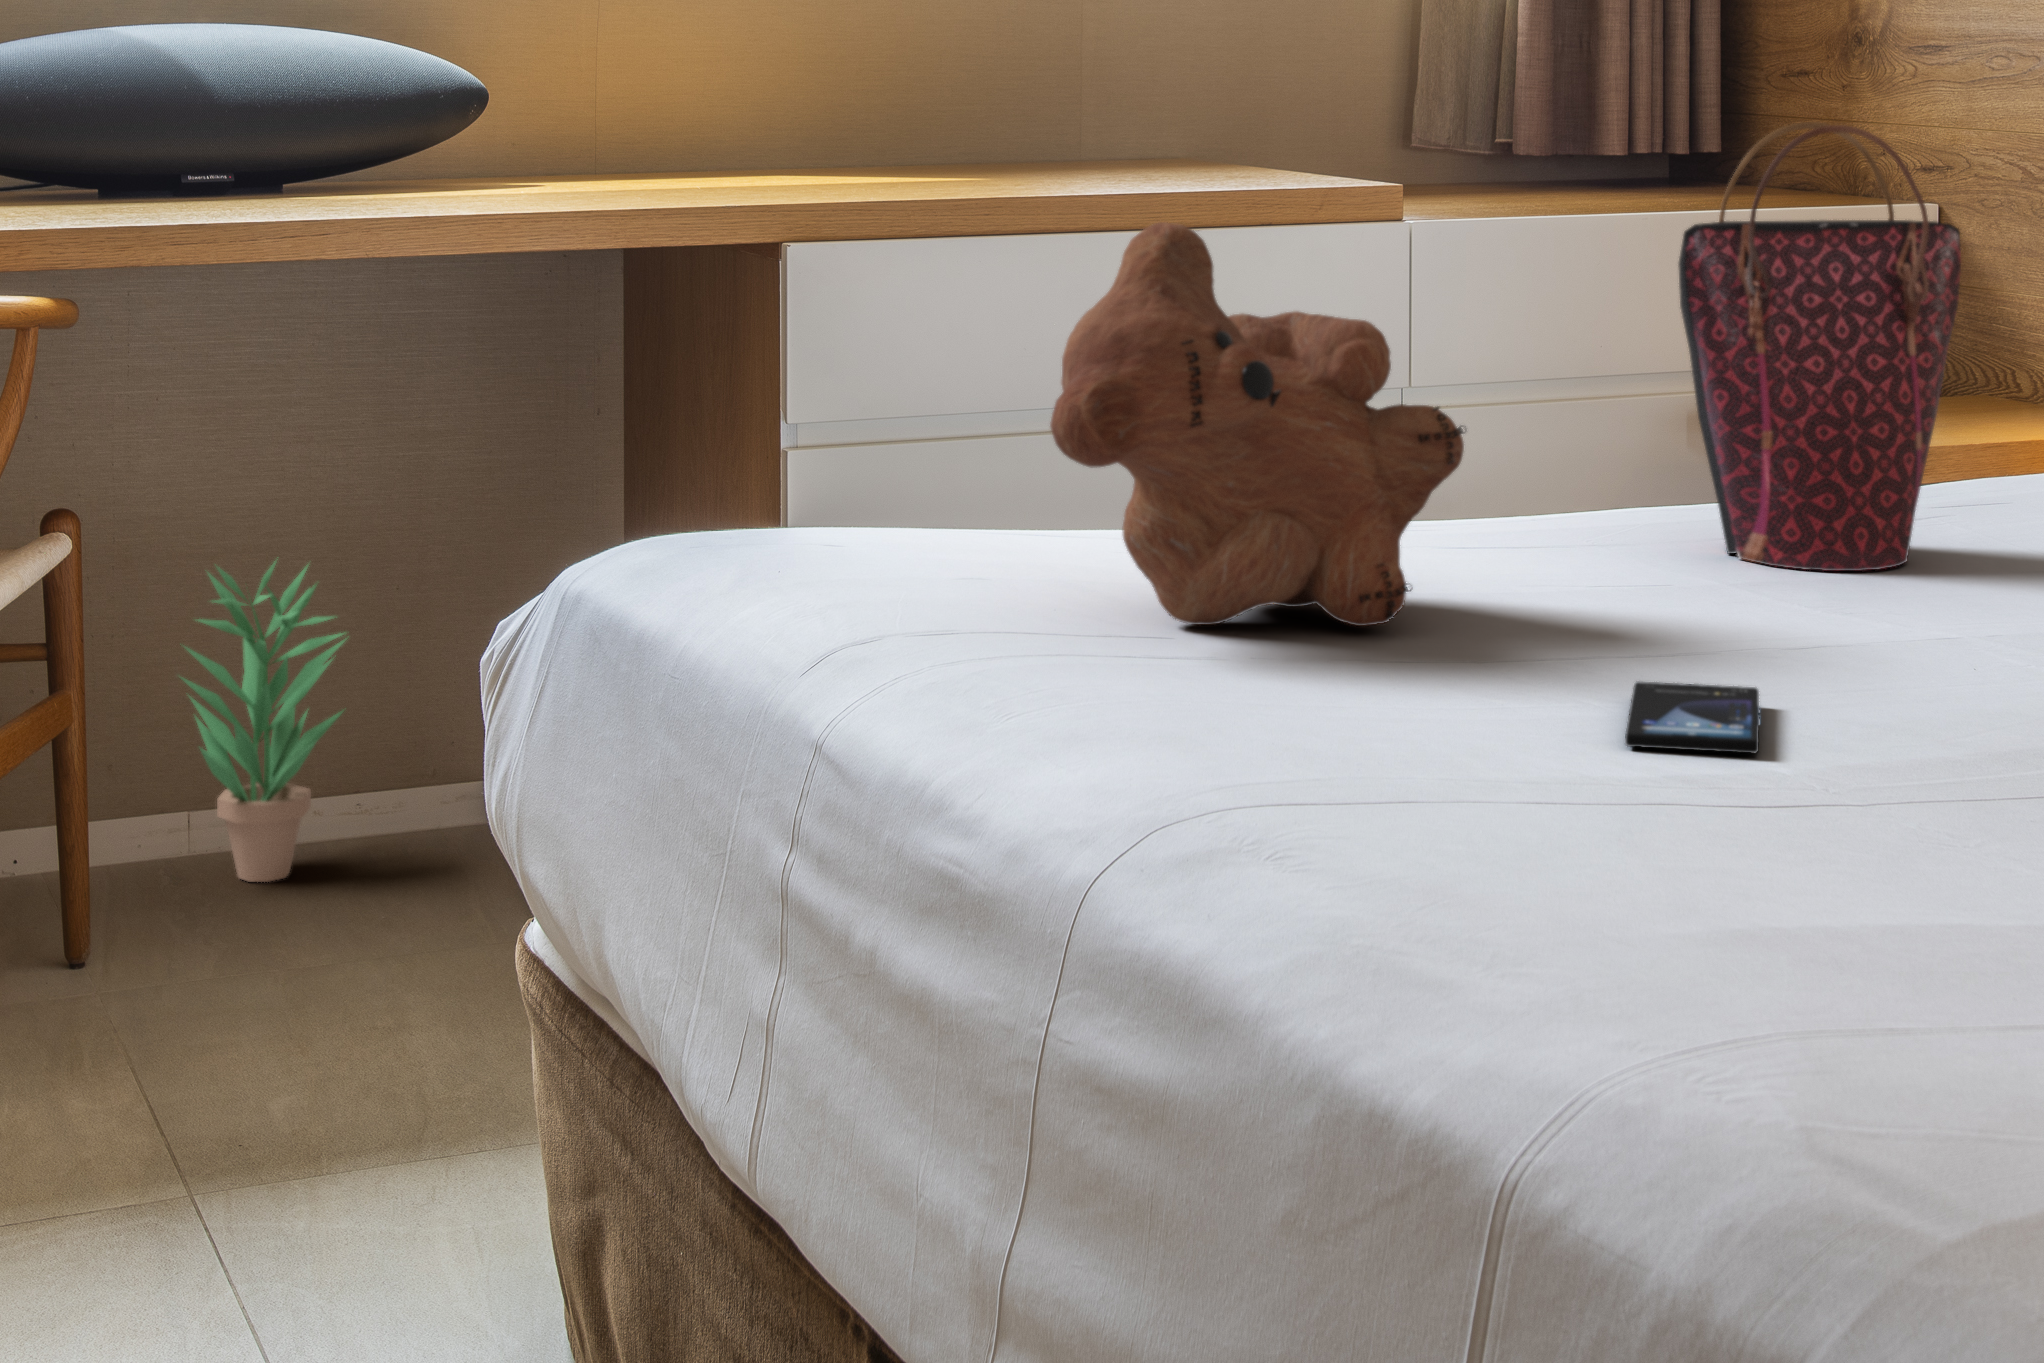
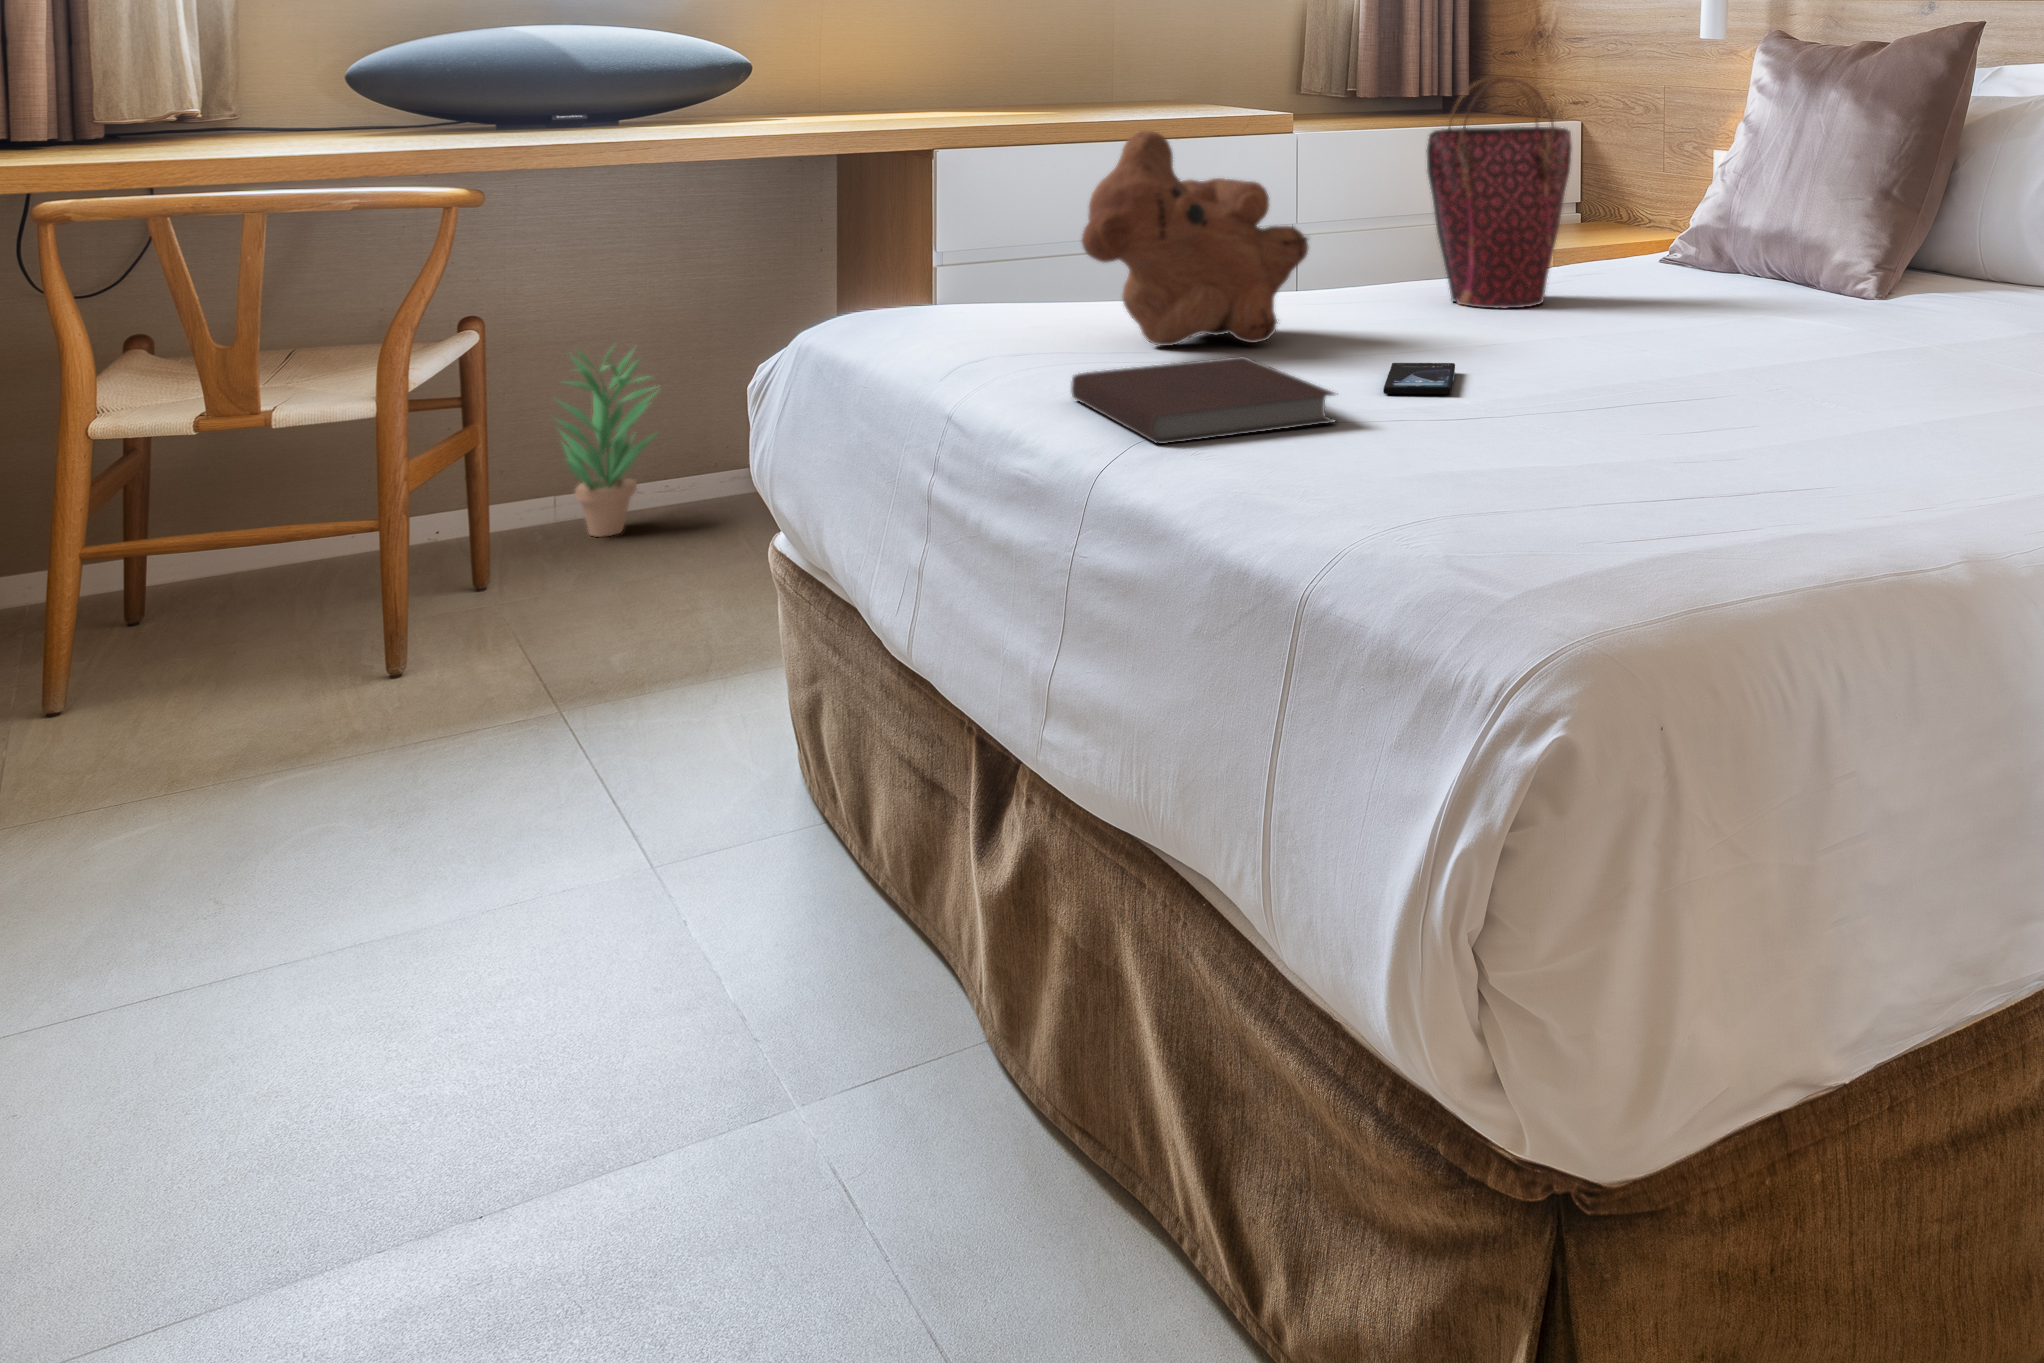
notebook: none [1039,659,1546,834] -> present [1071,357,1335,444]

